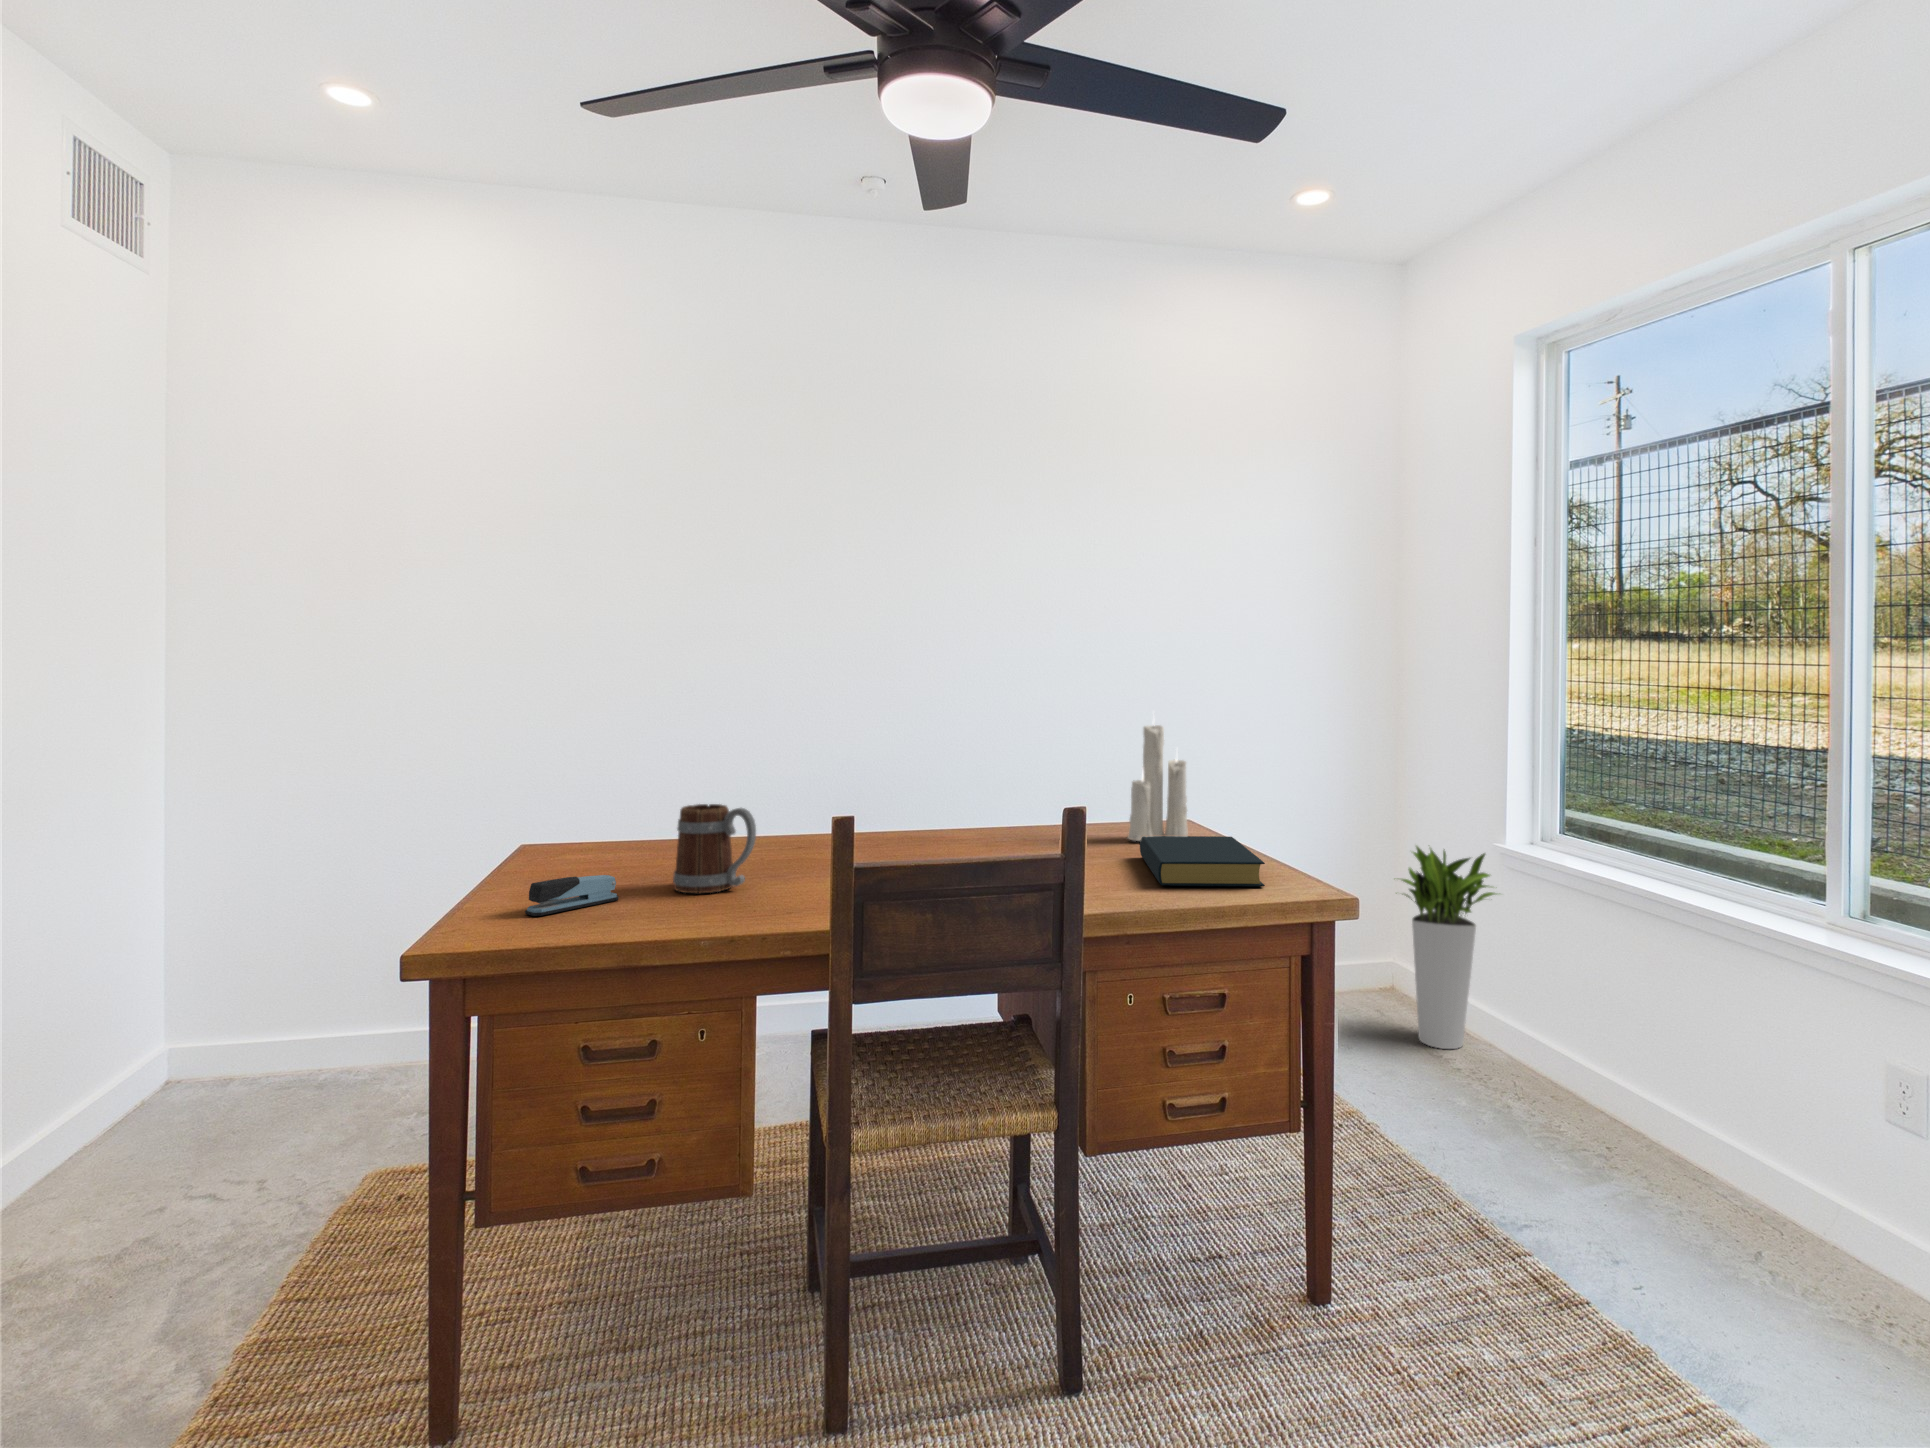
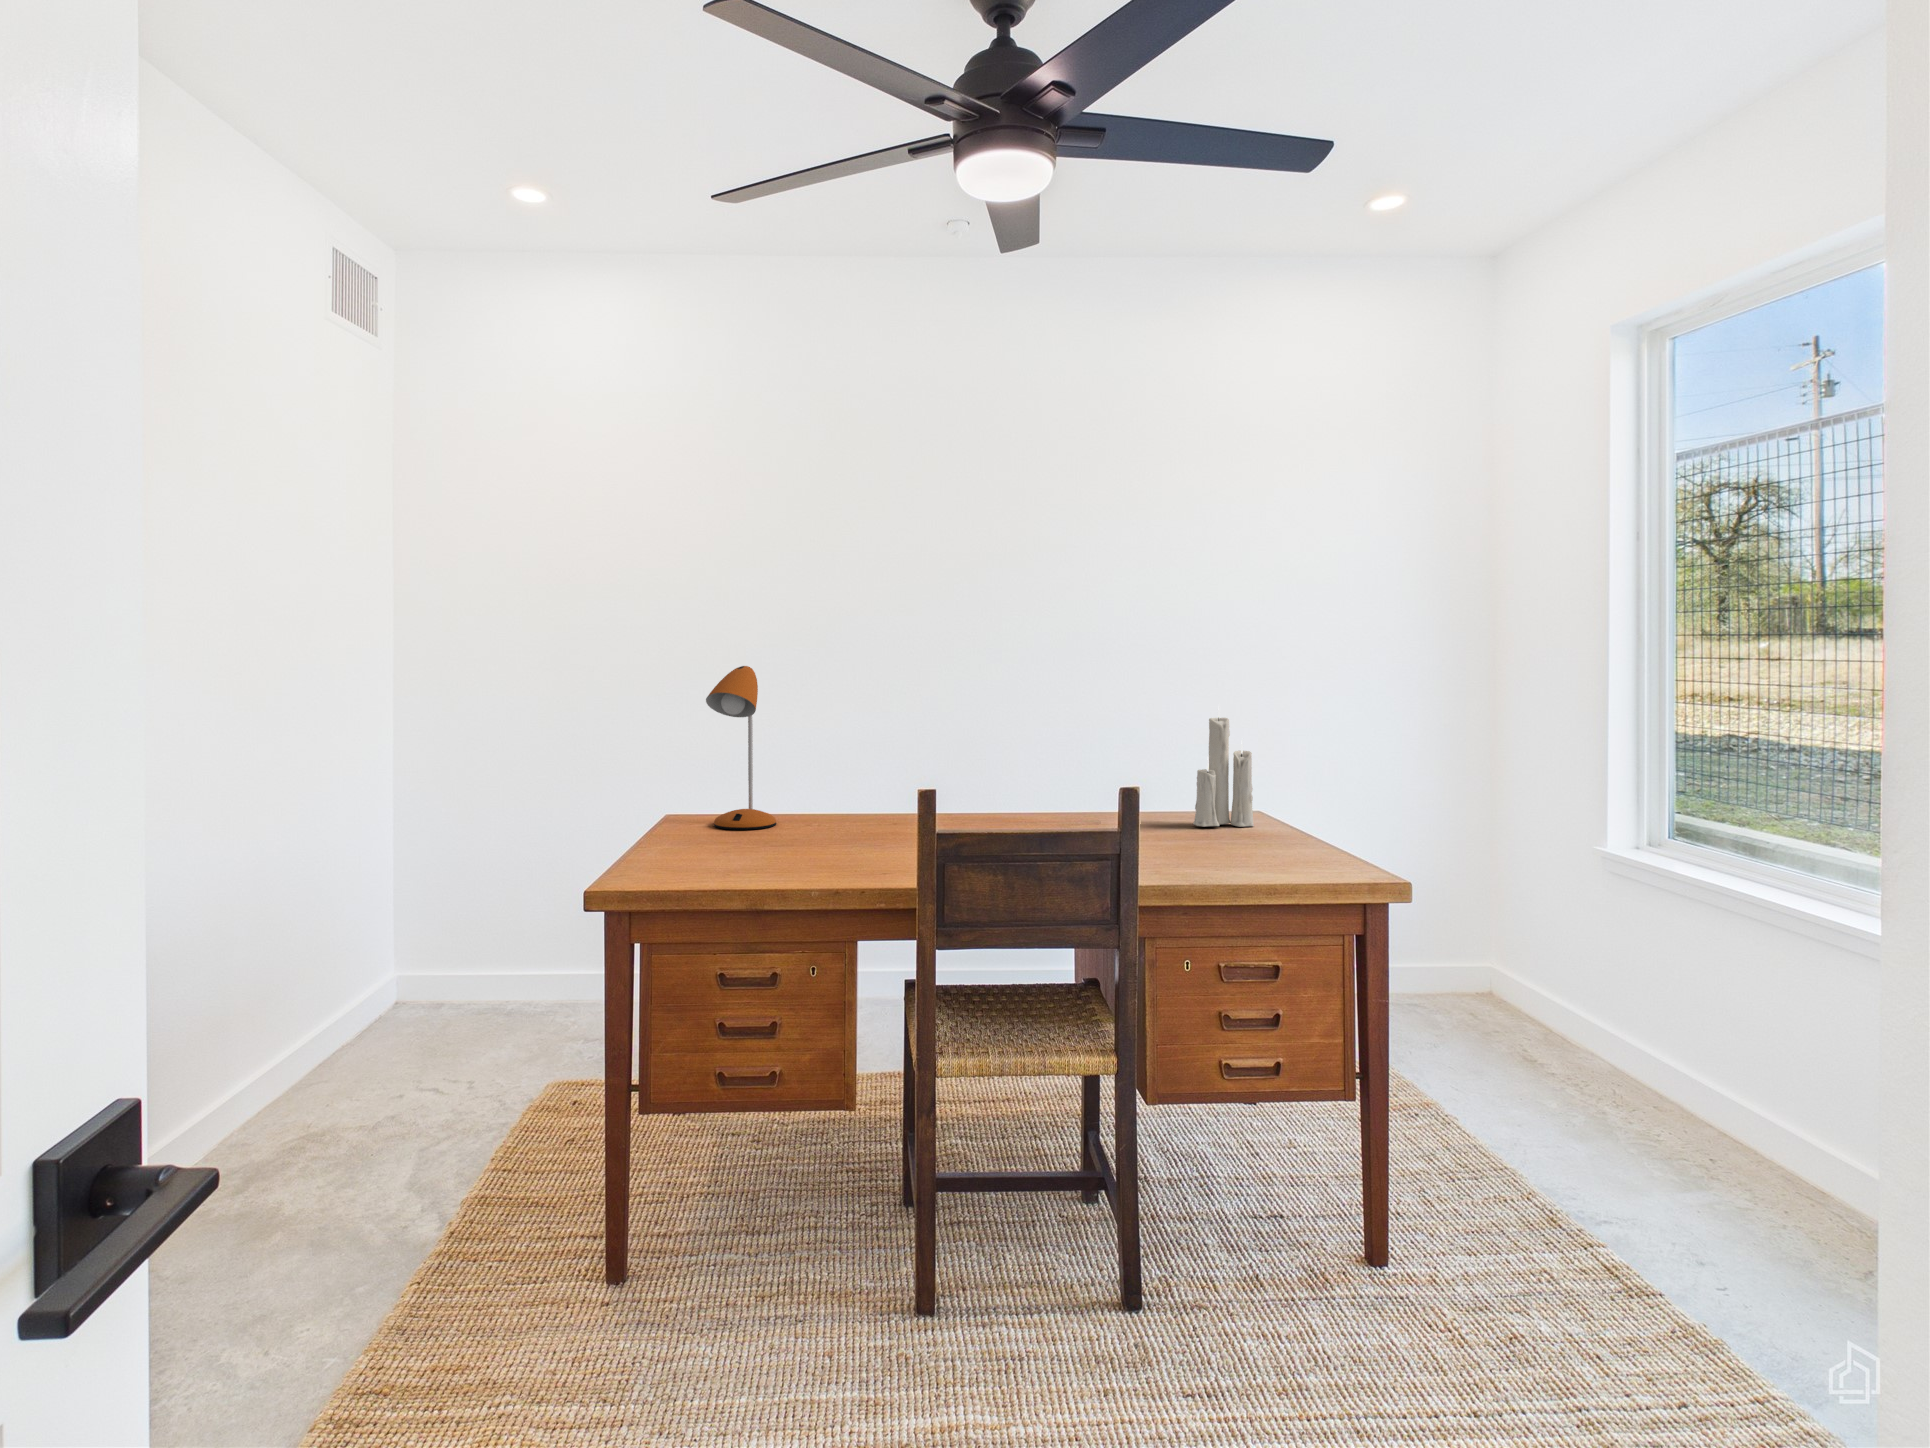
desk lamp: none [574,667,662,860] -> present [706,666,776,830]
mug: present [673,804,756,893] -> none [788,783,856,858]
hardback book: present [1140,836,1265,886] -> none [1203,821,1320,869]
planter: present [1401,846,1496,1049] -> none [1485,842,1609,1054]
stapler: present [525,875,619,916] -> none [676,840,746,870]

